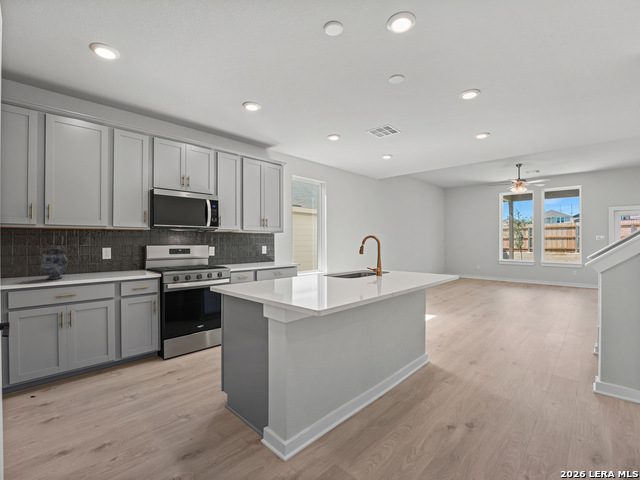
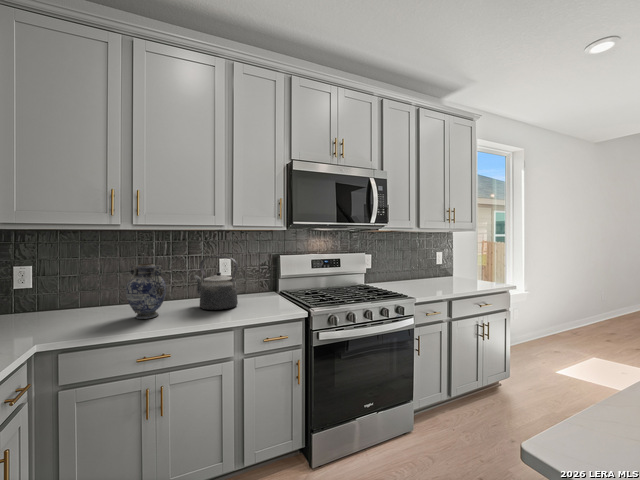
kettle: none [85,244,116,275] -> present [194,256,238,310]

